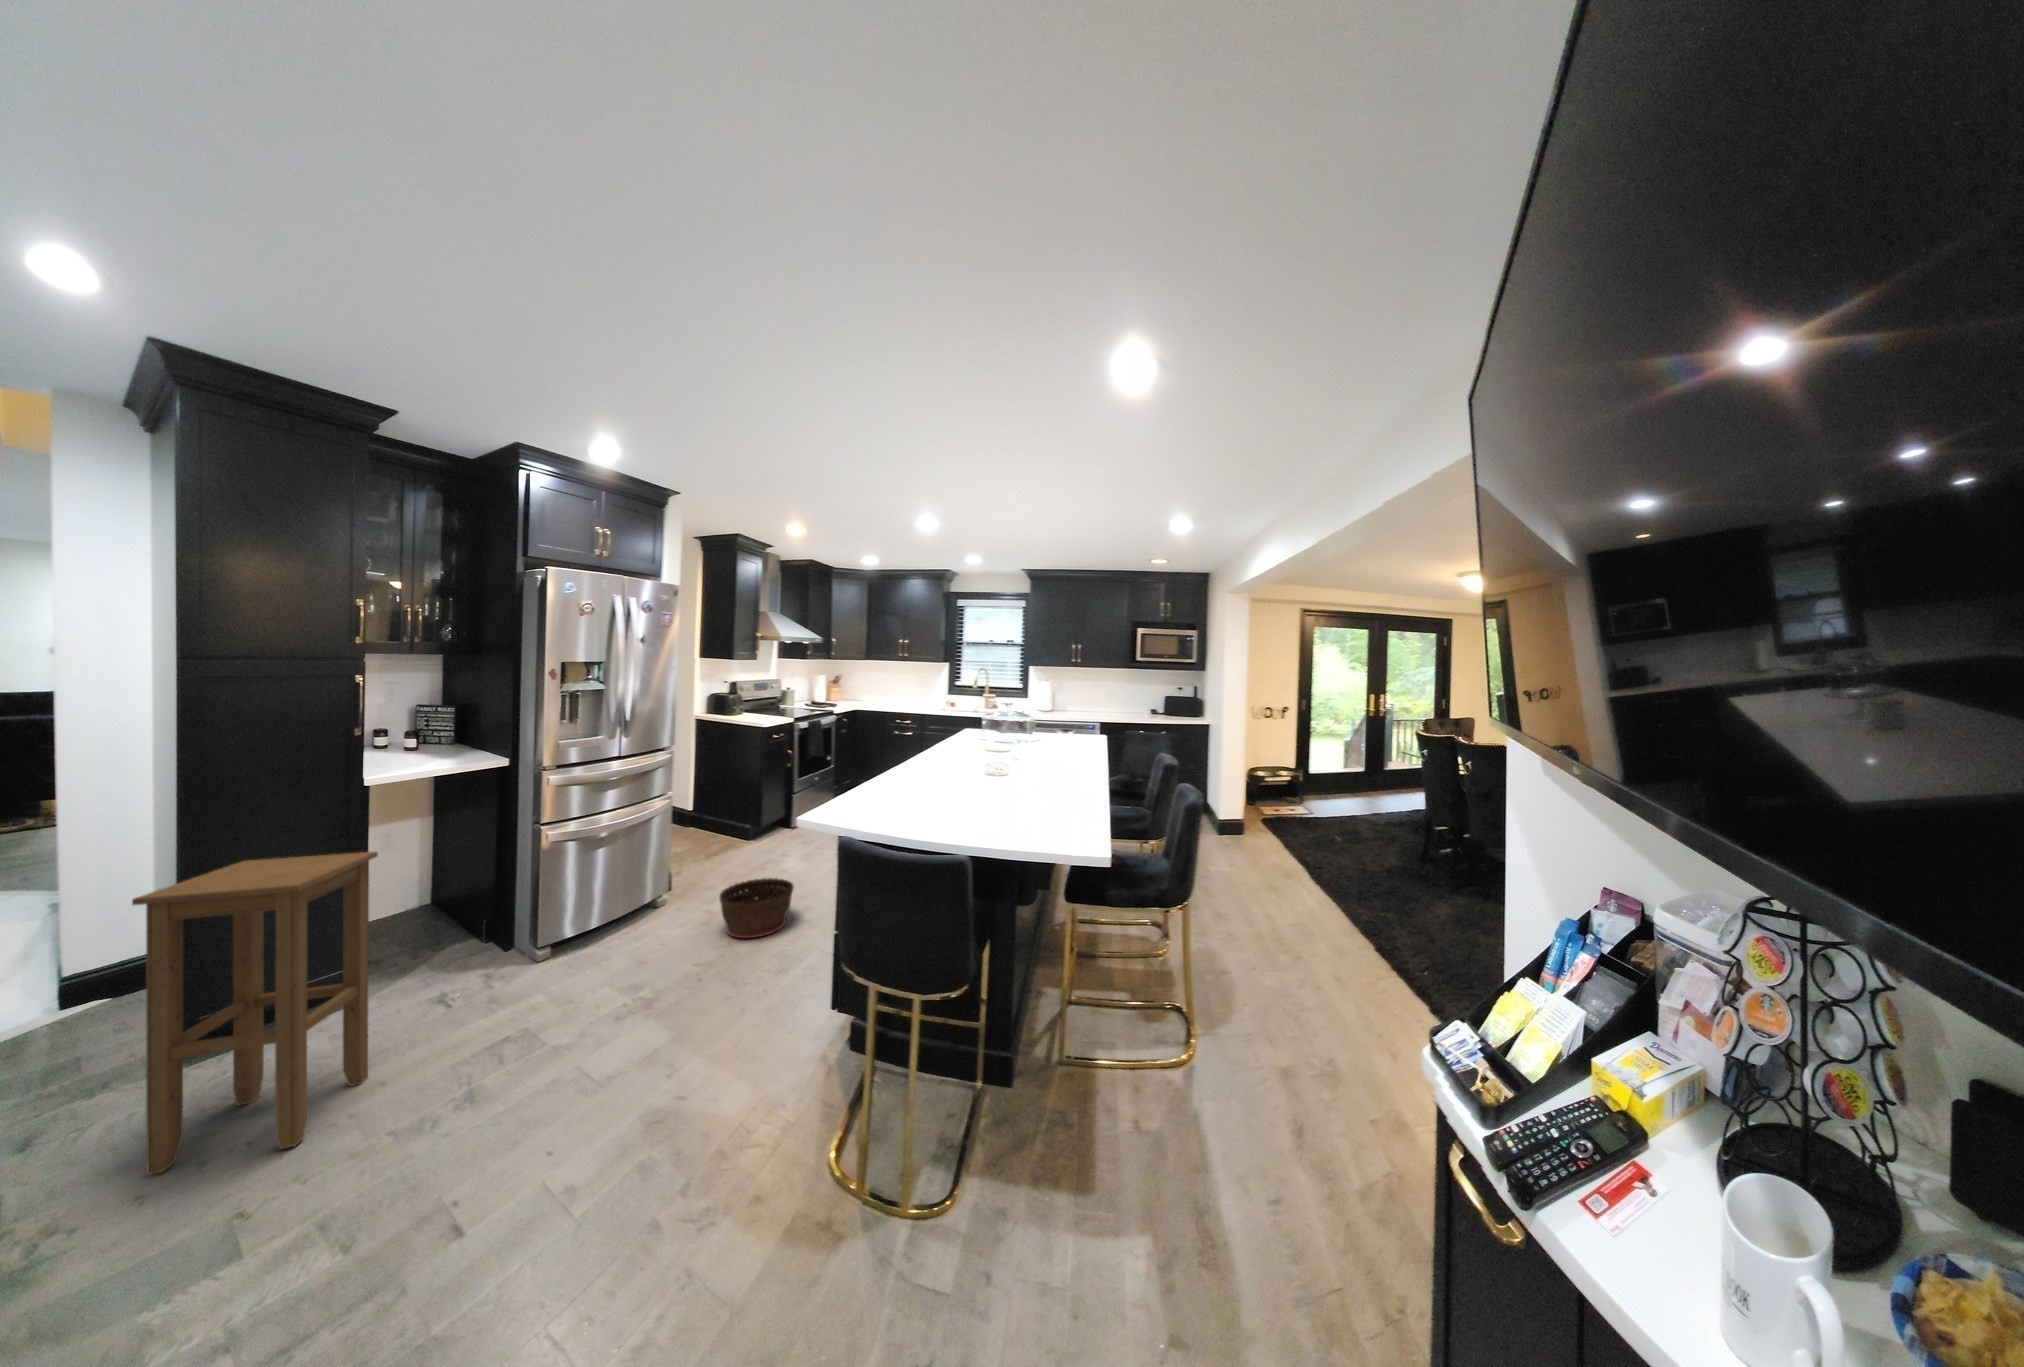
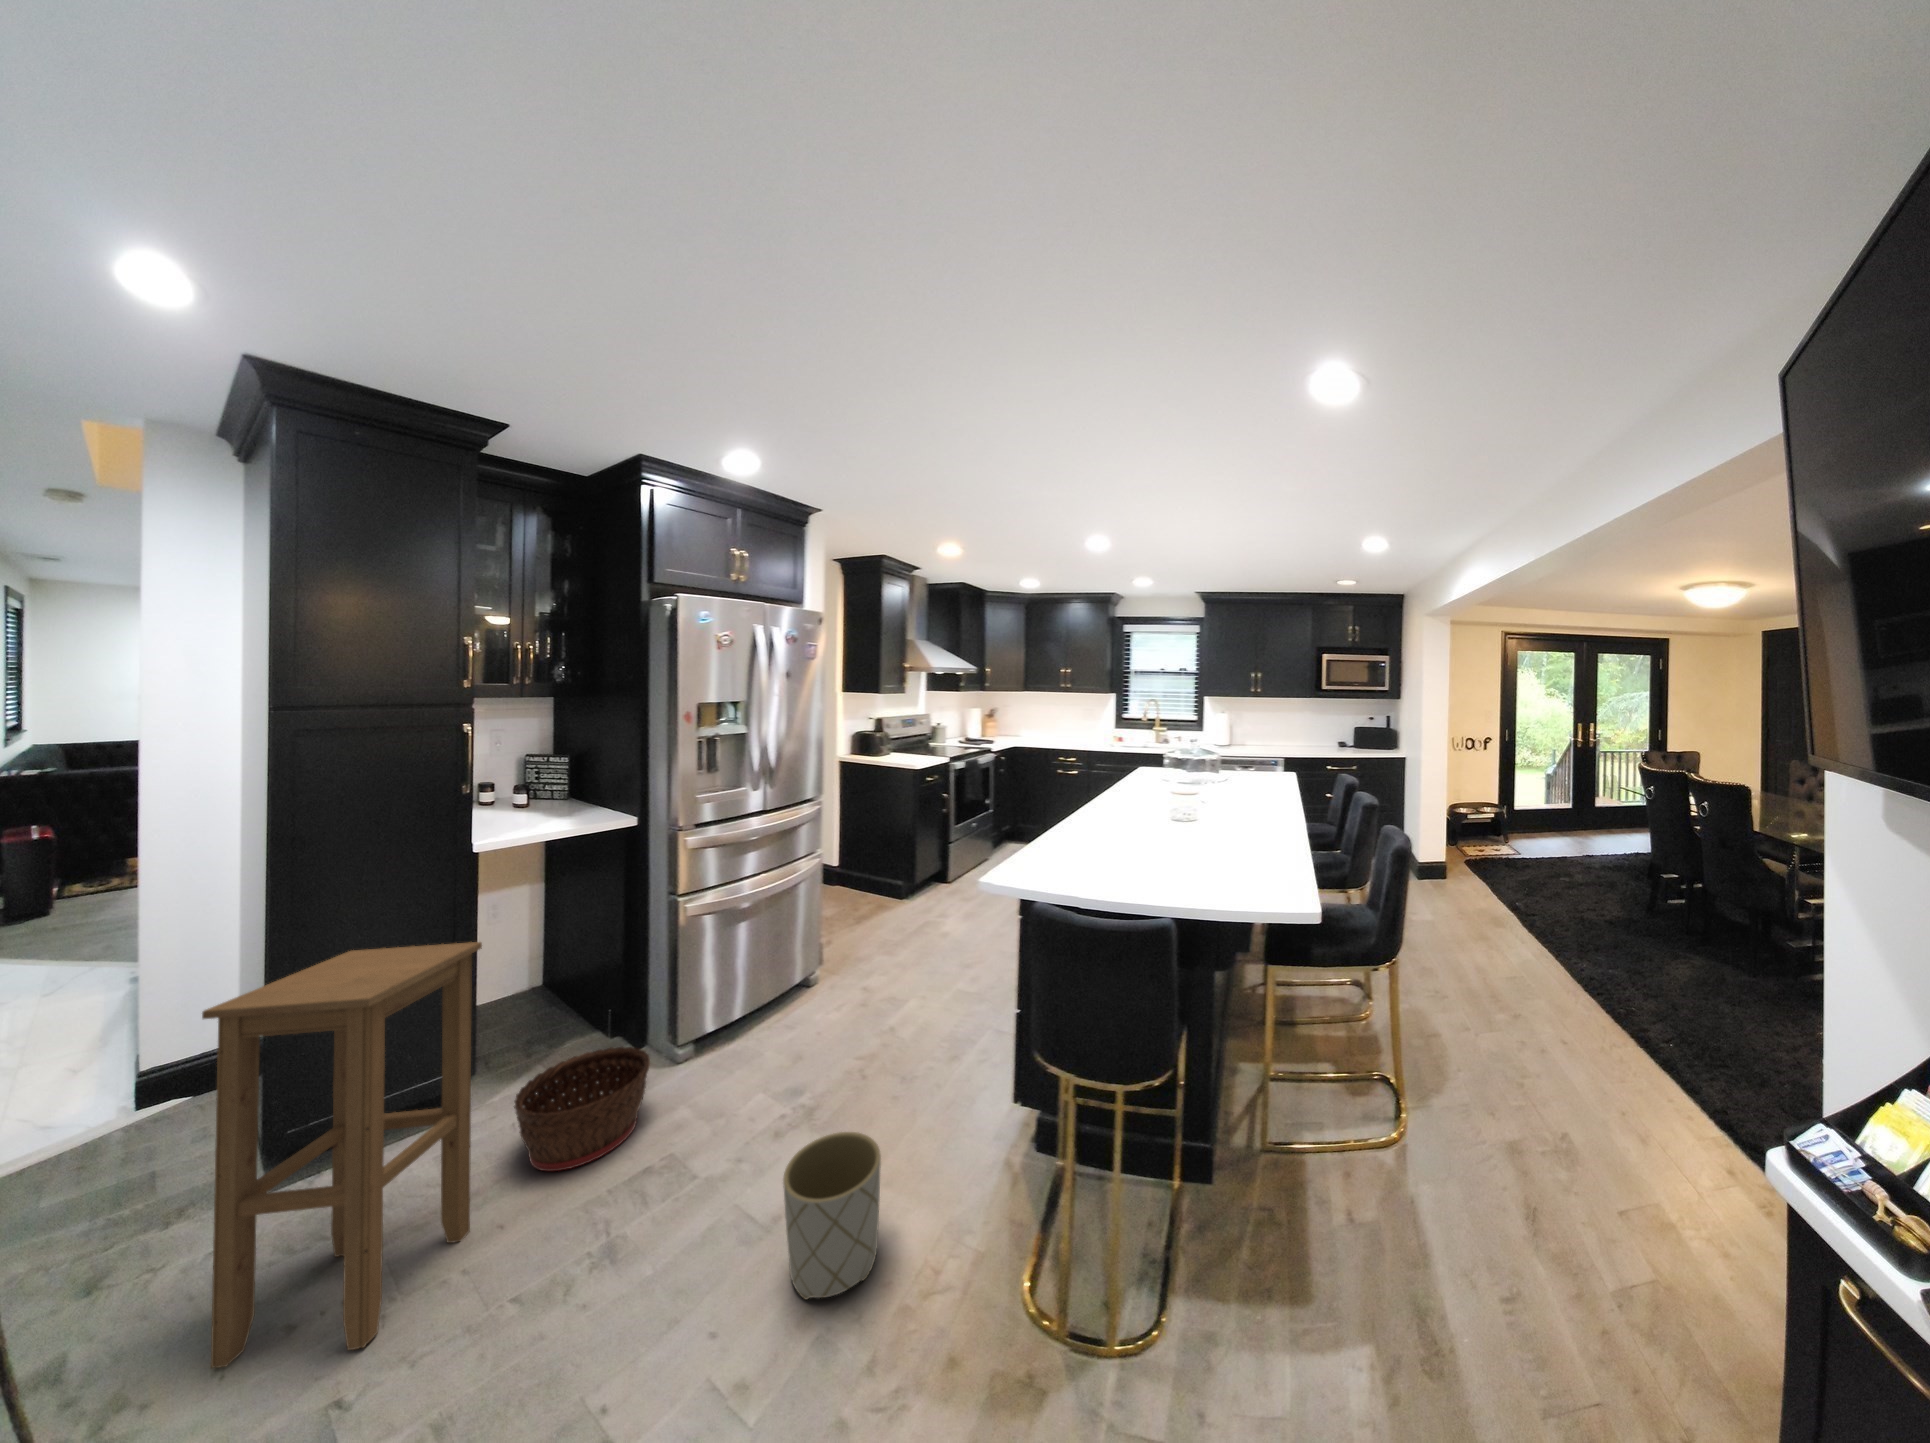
basket: present [720,878,794,938] -> present [514,1047,650,1171]
planter: none [653,976,728,1078] -> present [783,1132,881,1300]

